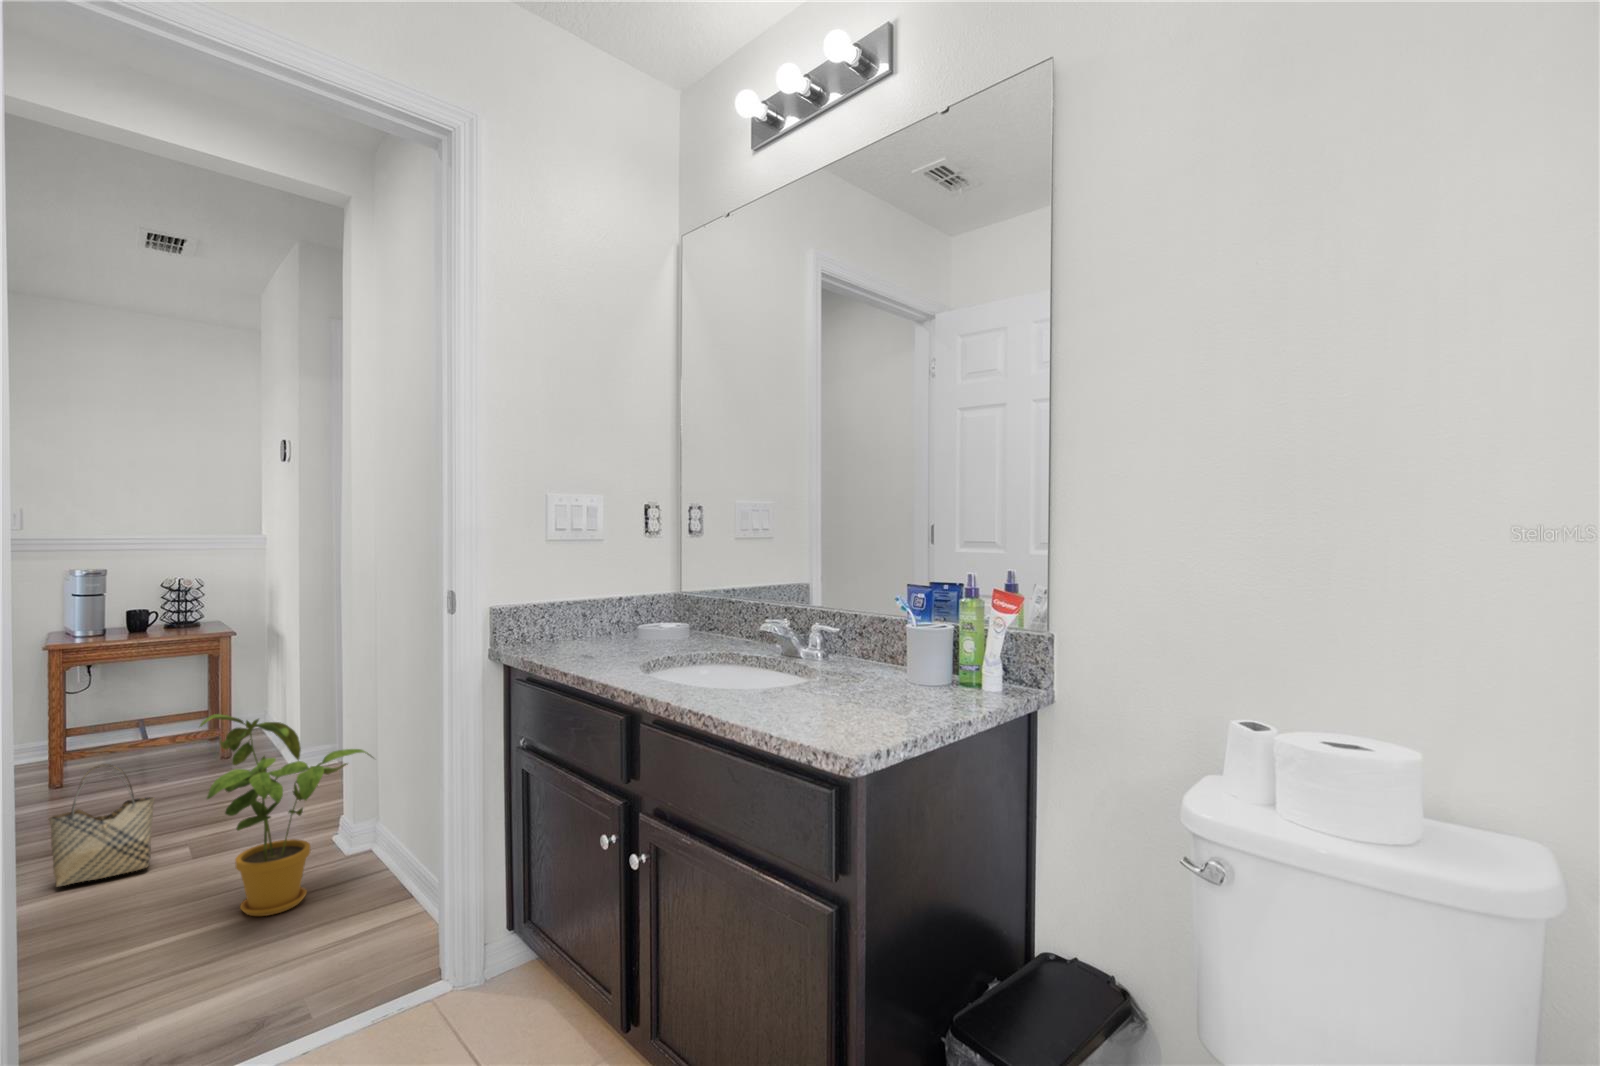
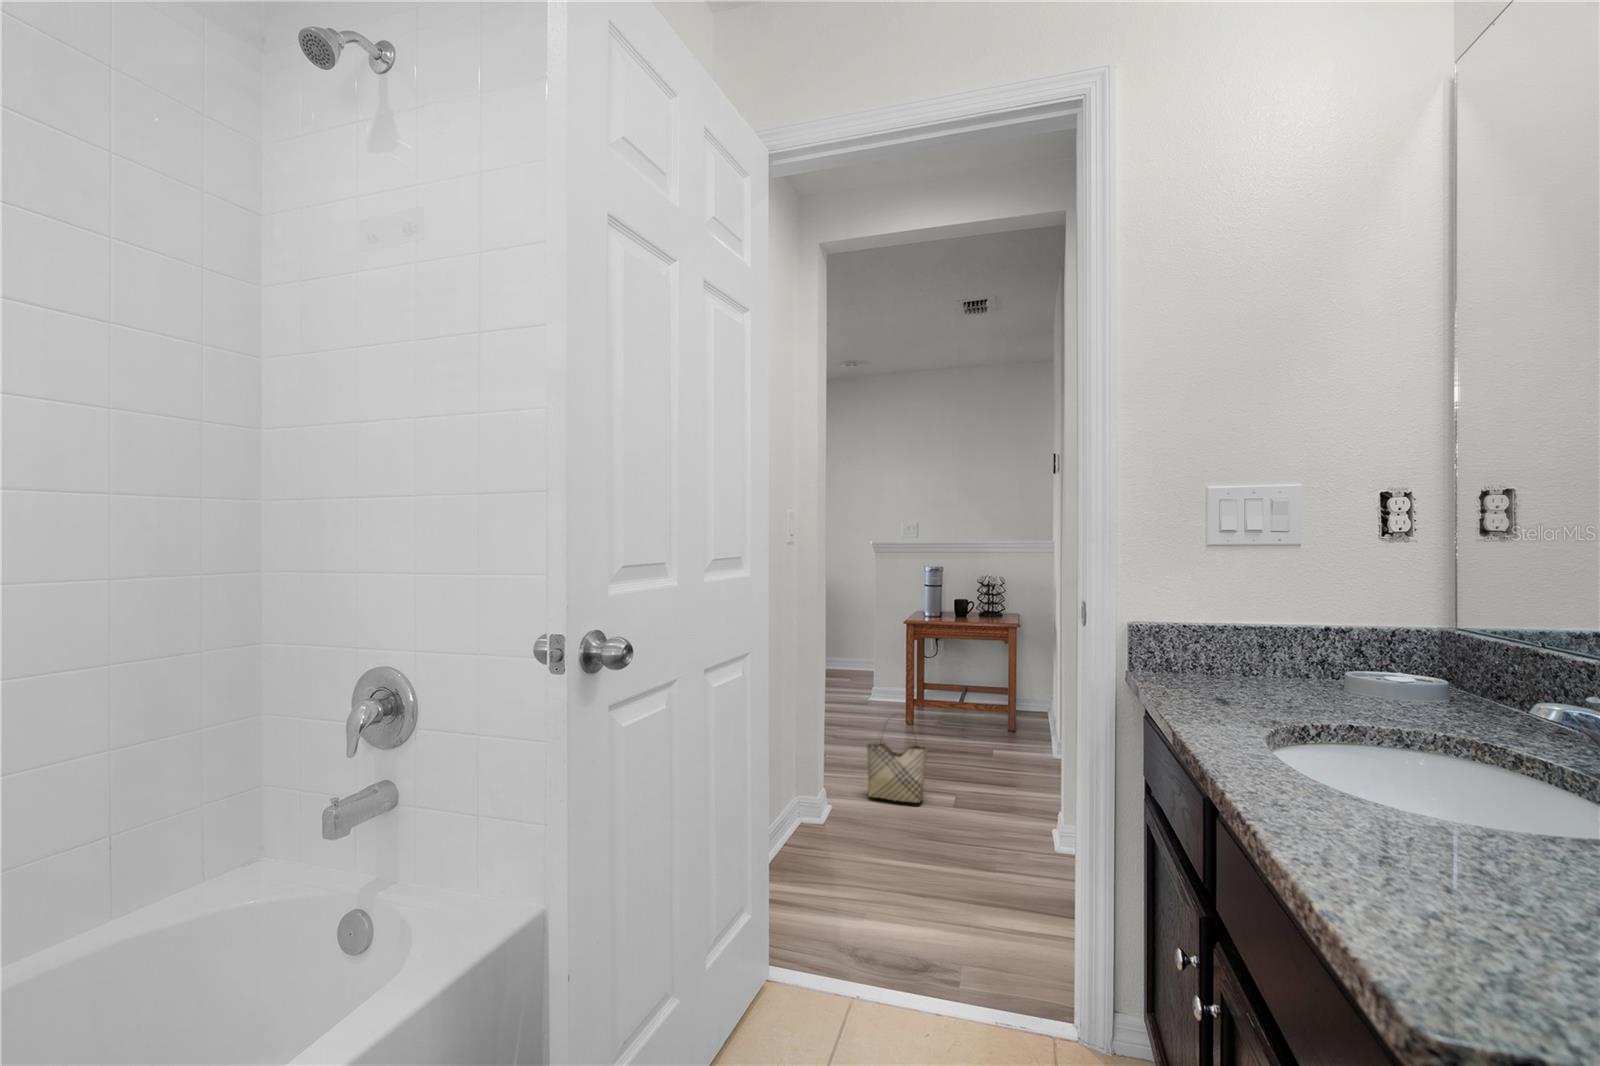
house plant: present [200,714,372,916] -> none [924,691,1070,883]

